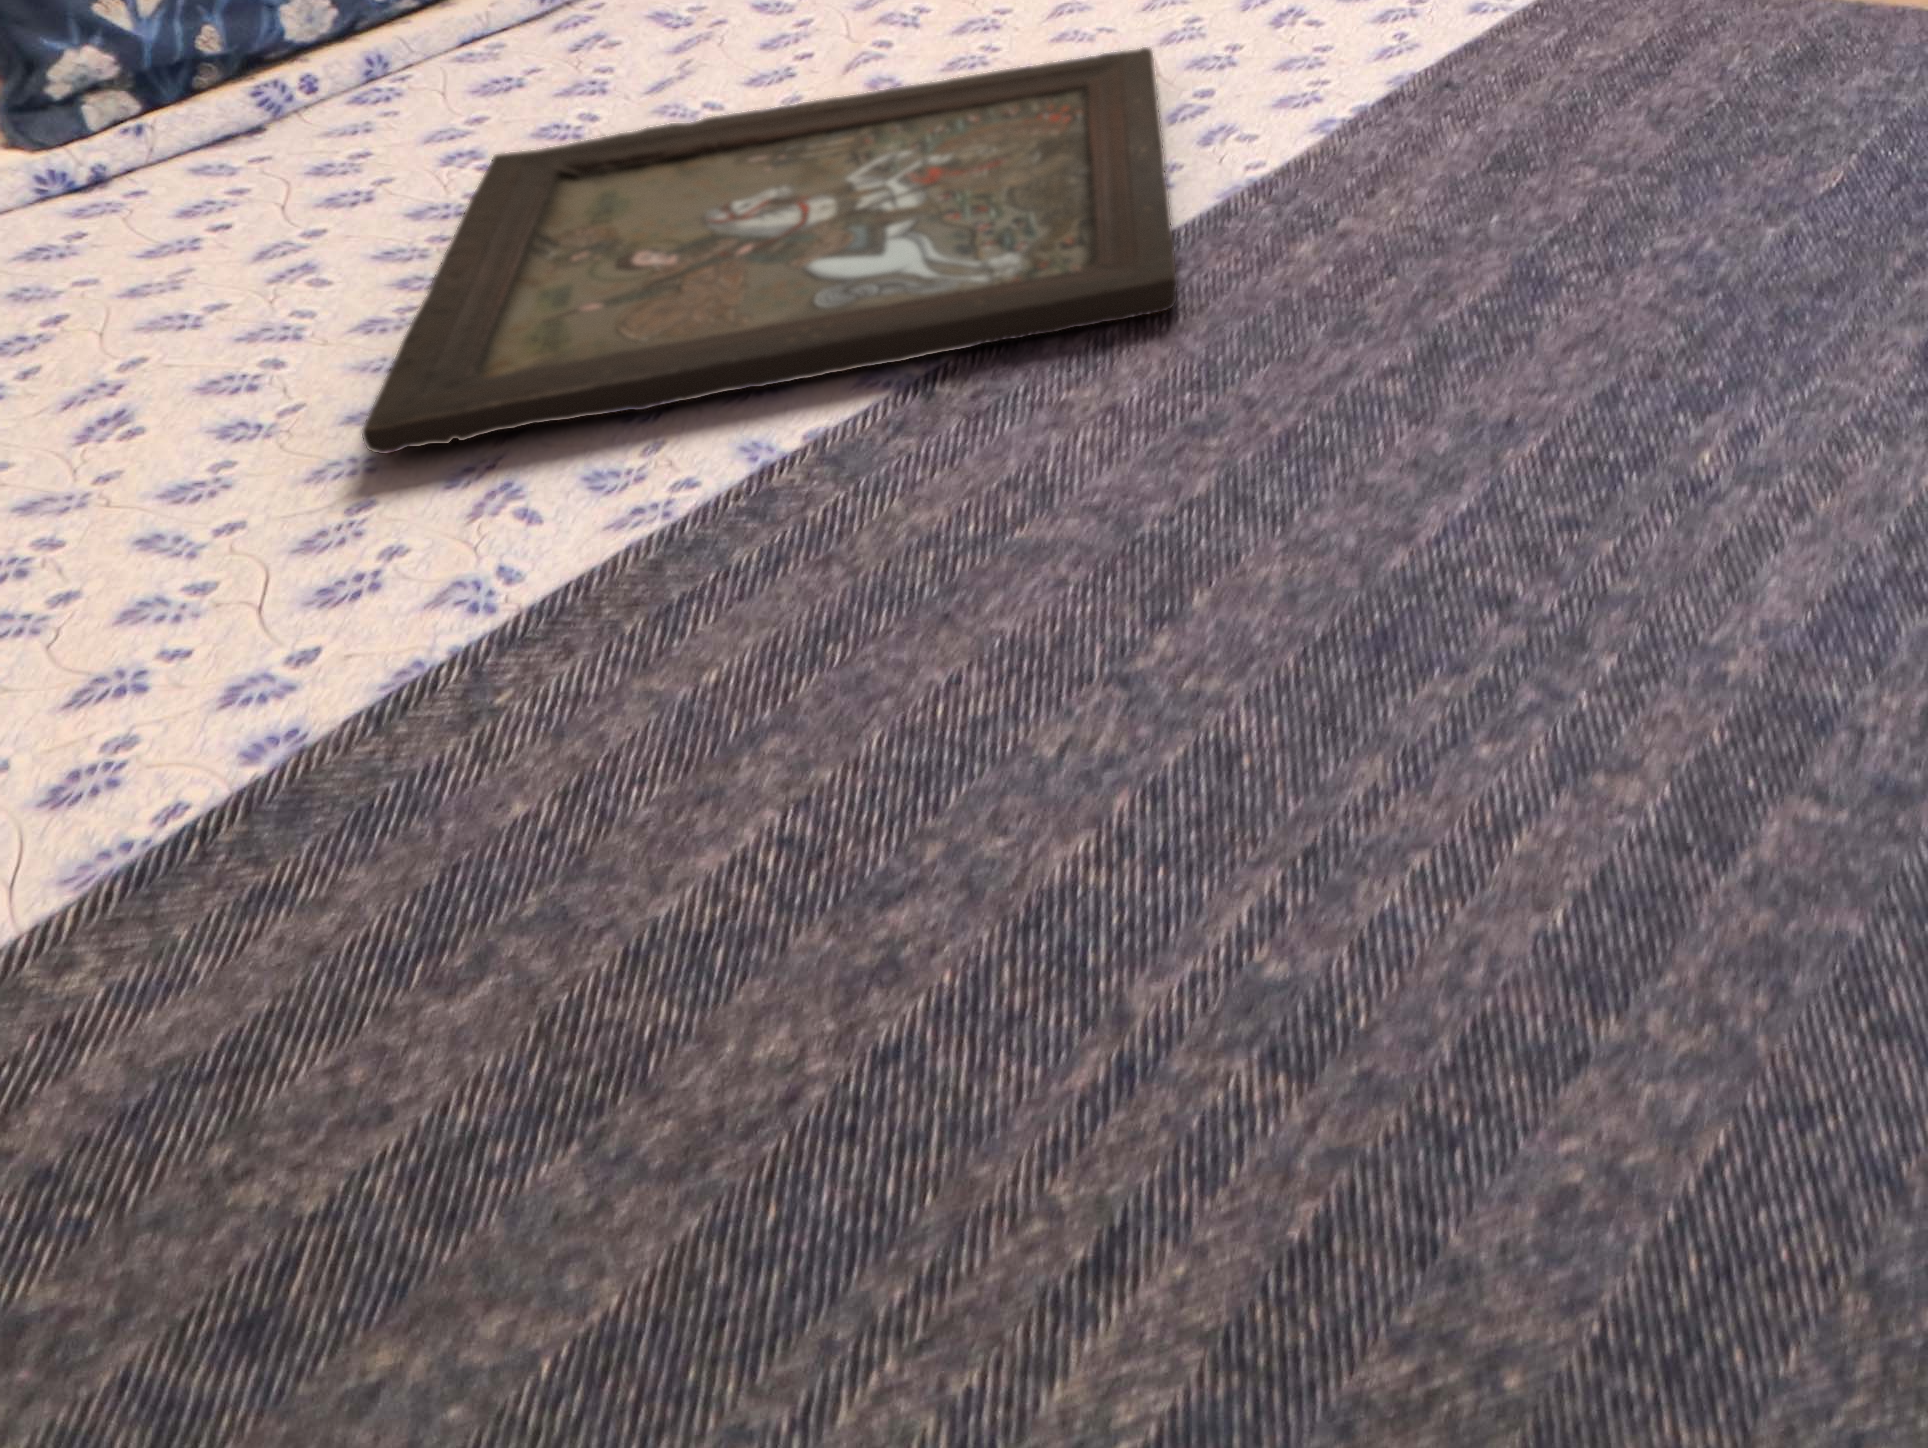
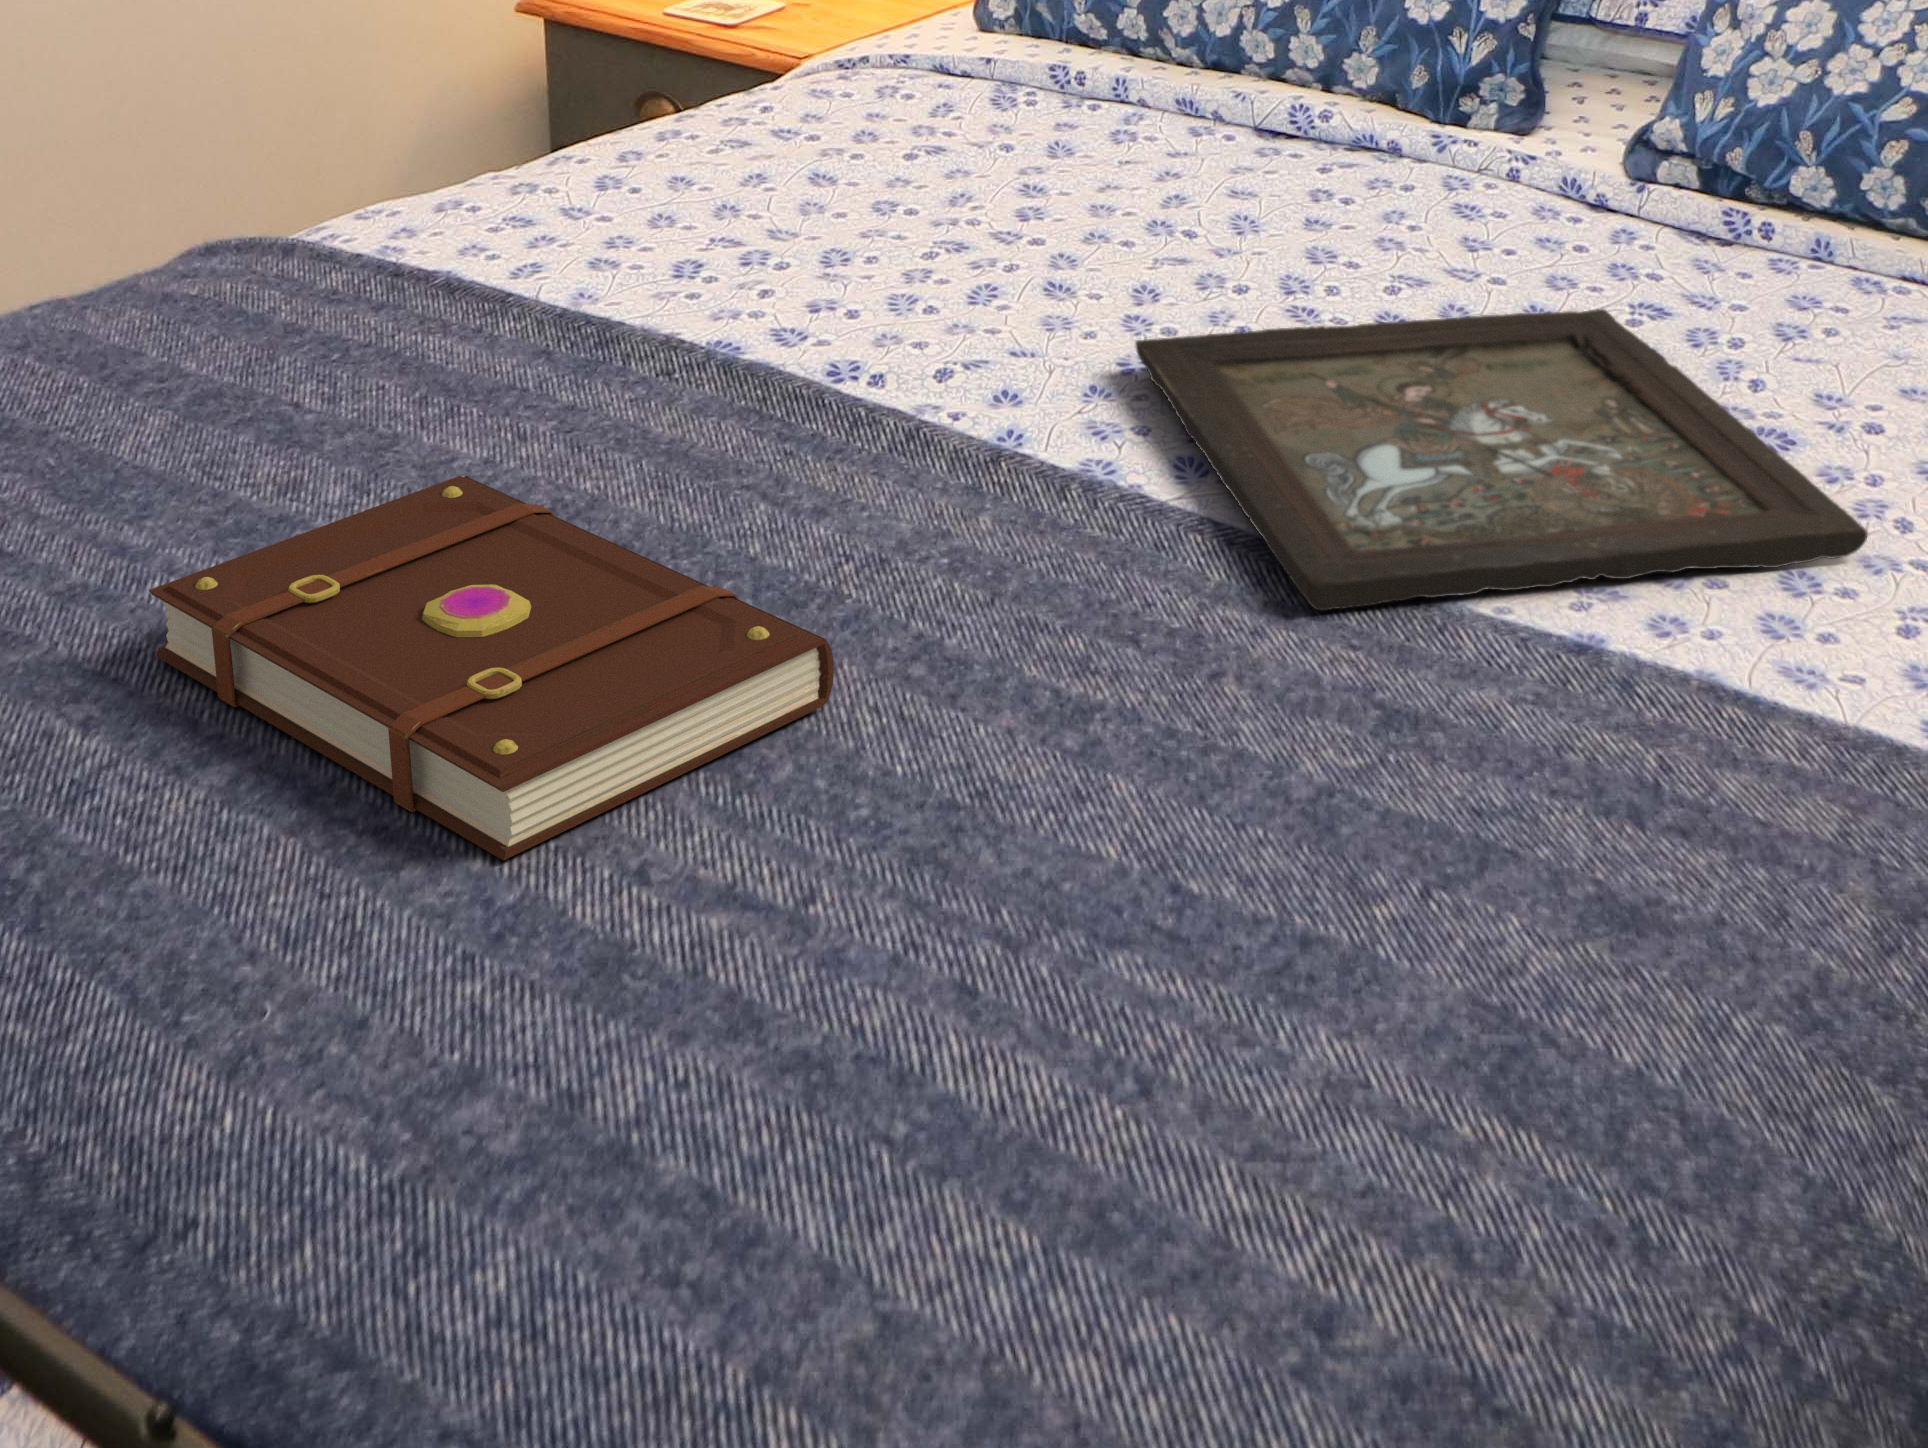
book: none [626,503,1673,1308] -> present [149,476,834,860]

